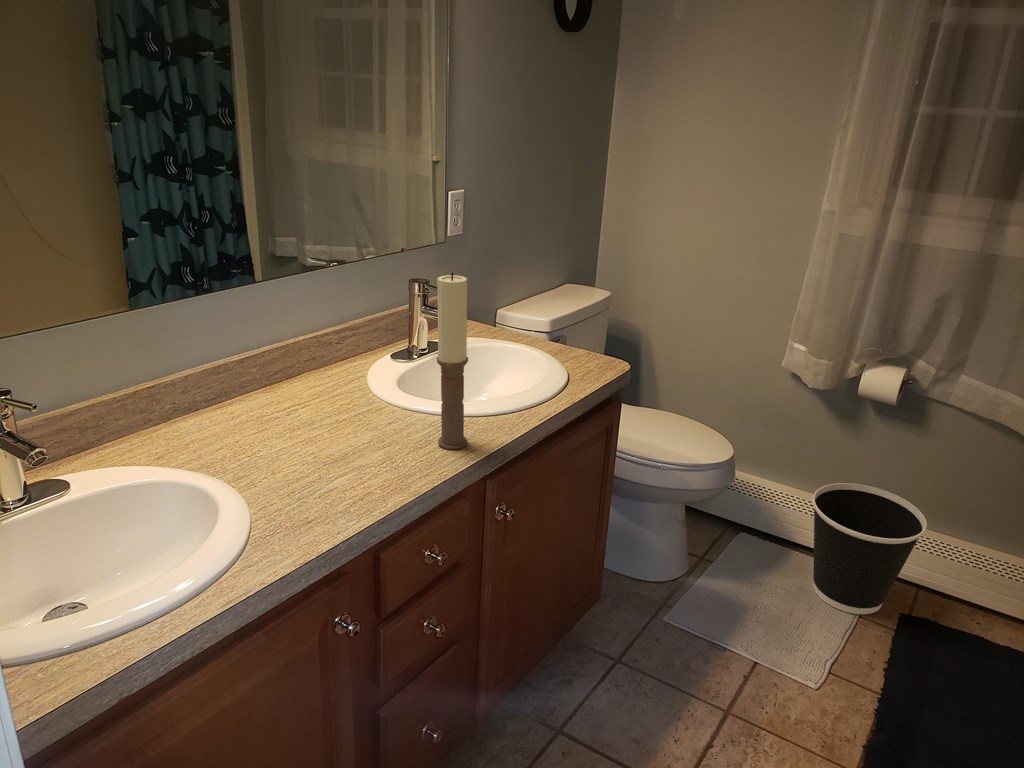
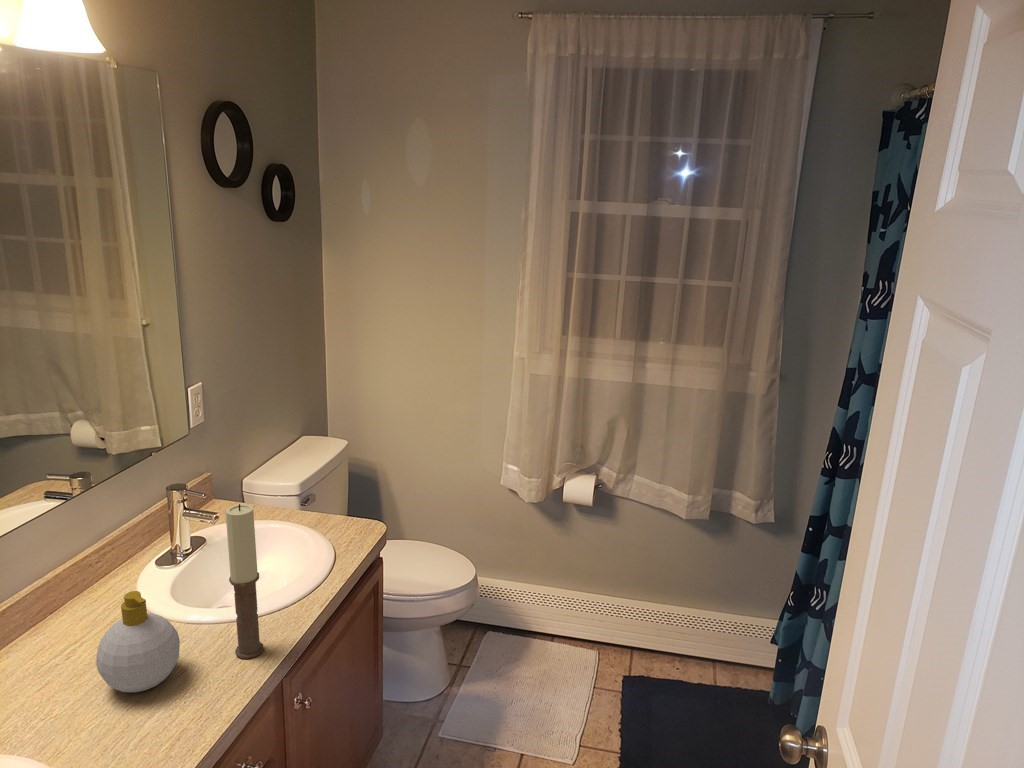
soap bottle: none [304,350,384,454] -> present [96,591,180,692]
wastebasket: present [812,483,927,614] -> none [544,574,630,686]

